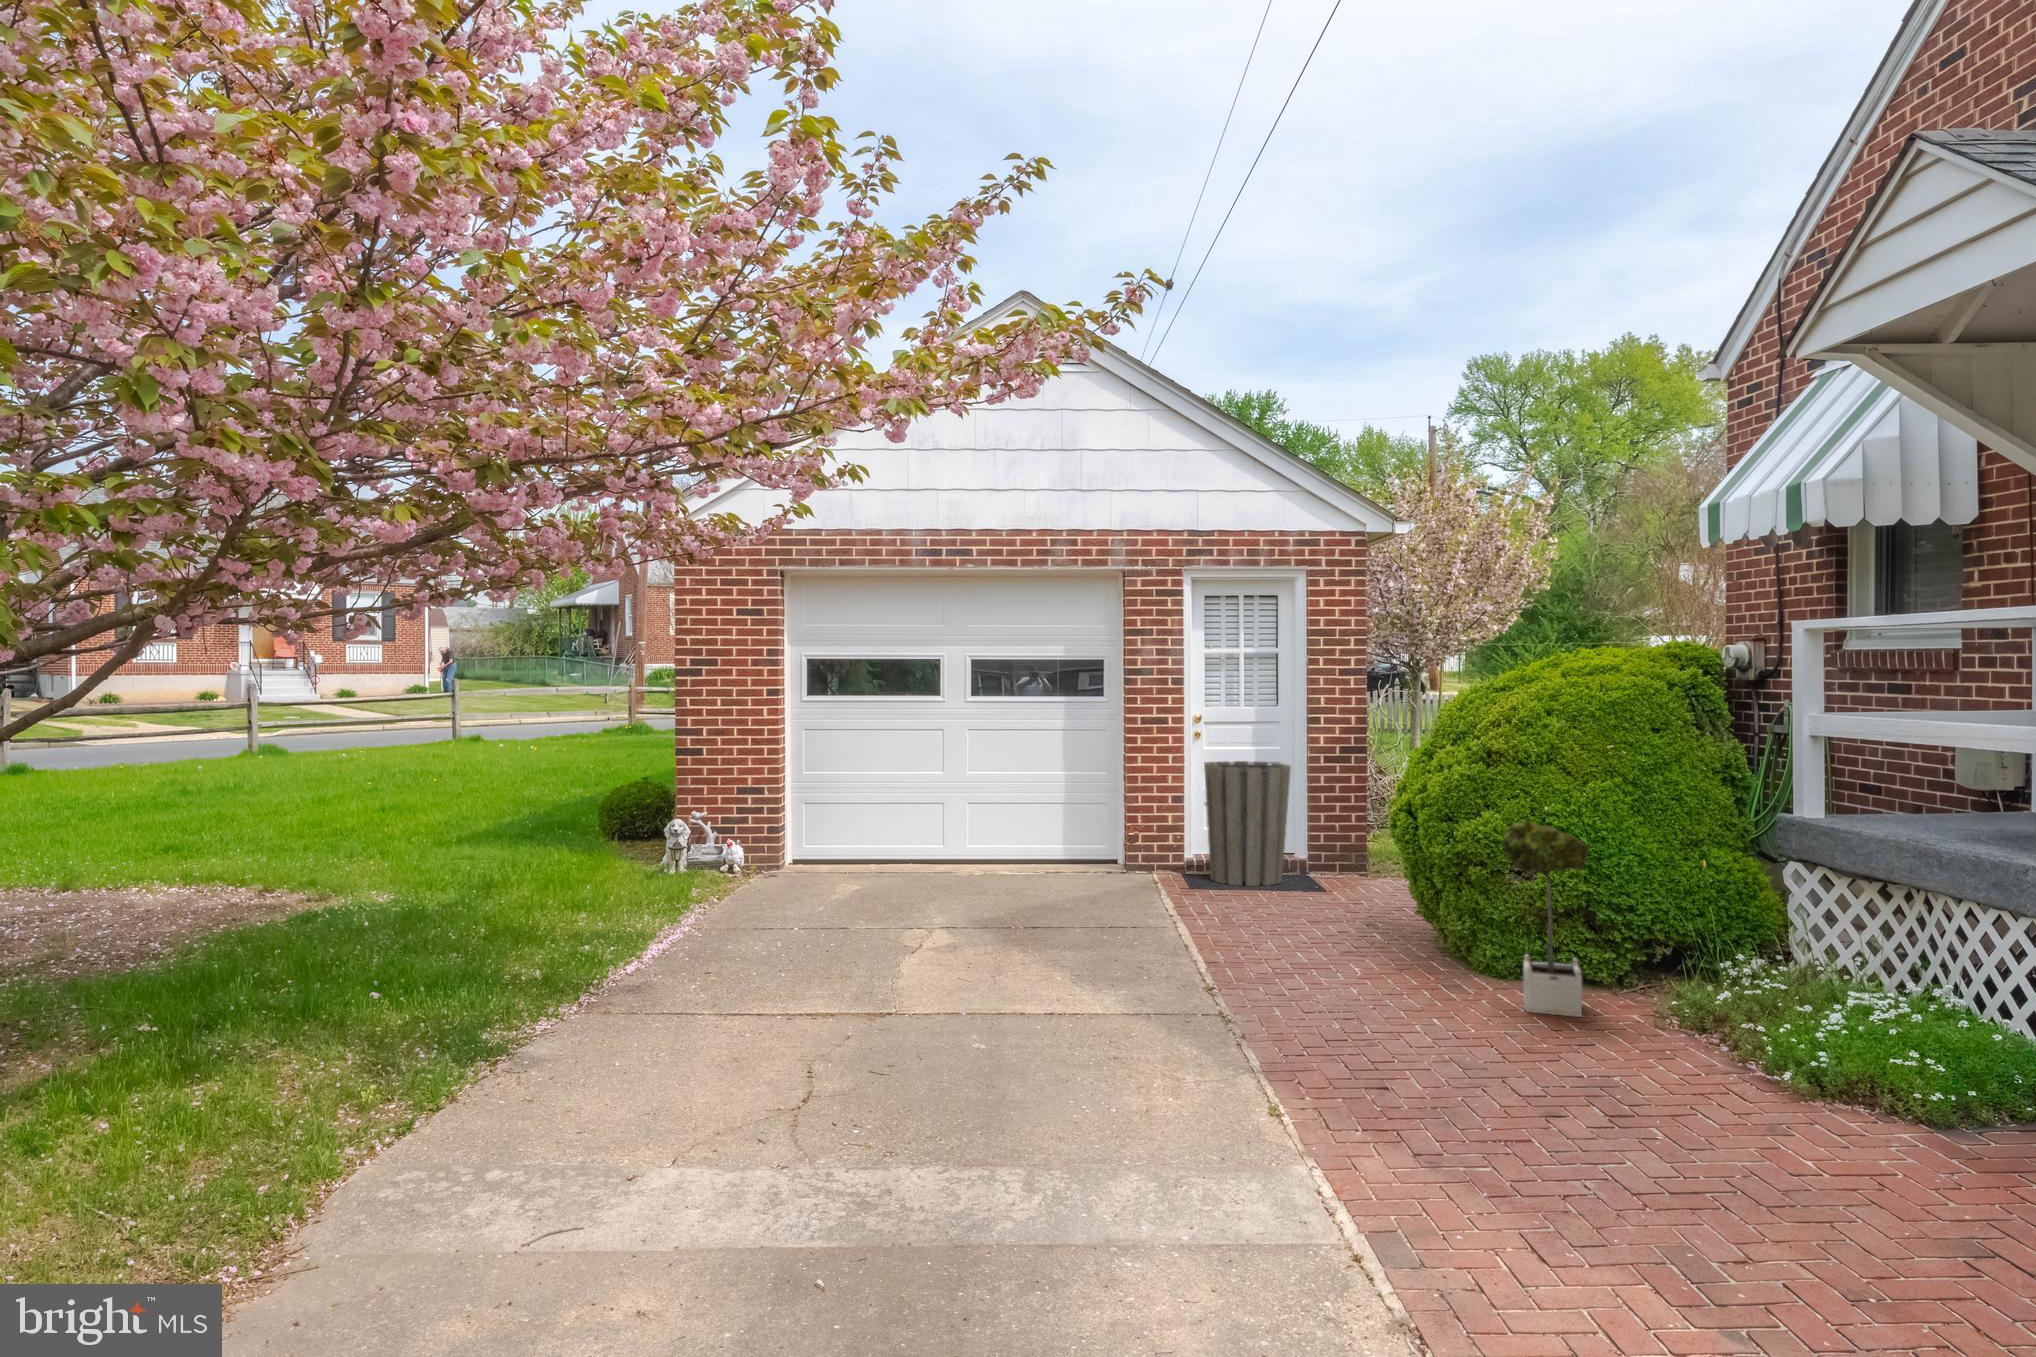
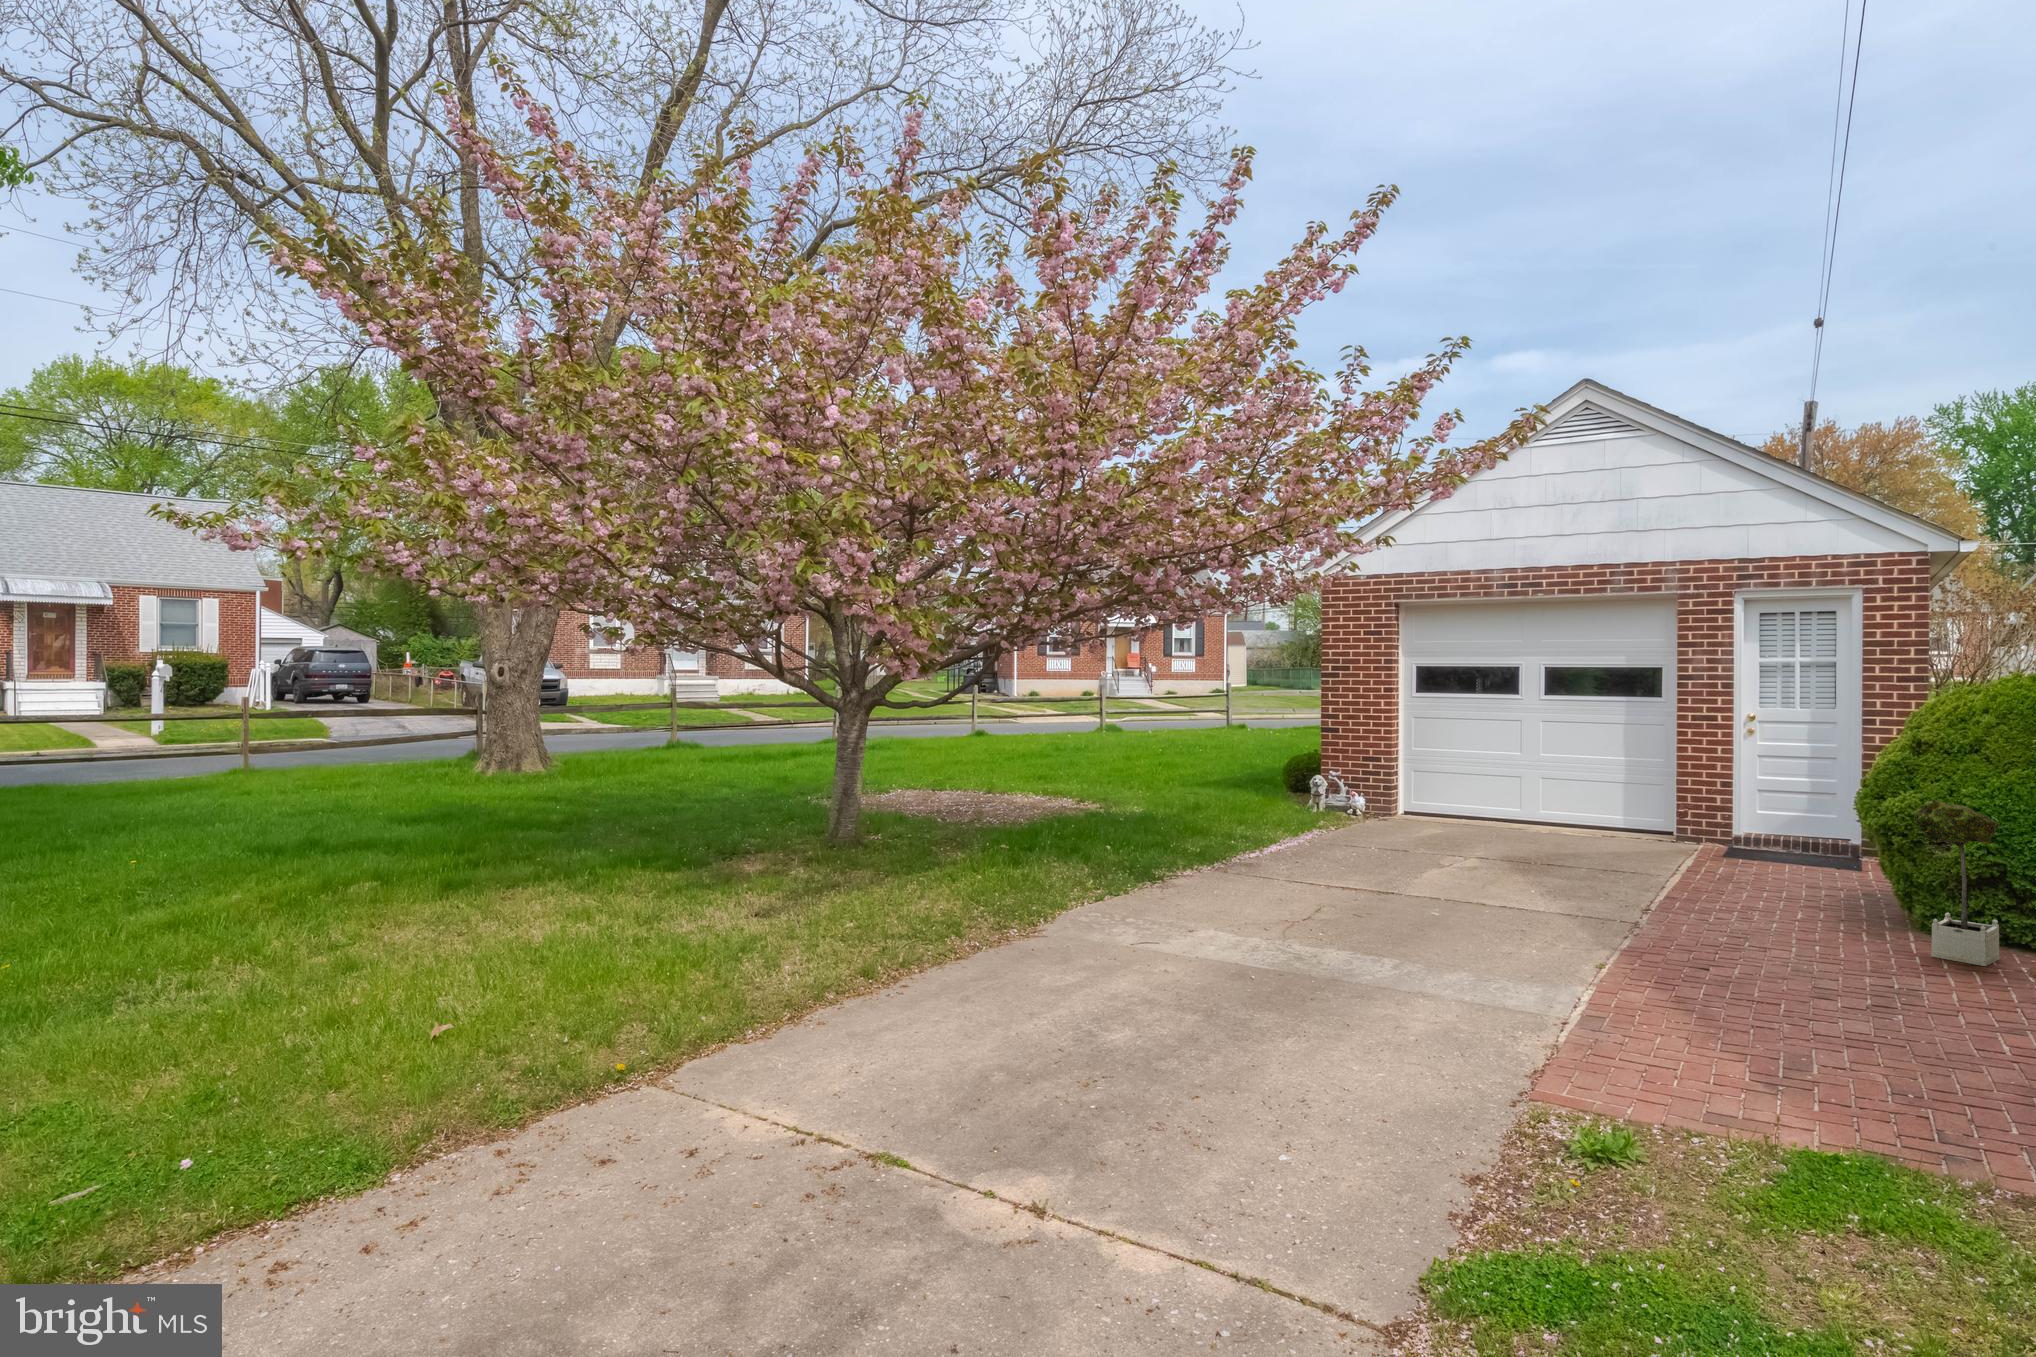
trash can: present [1204,761,1291,886] -> none [1748,755,1836,862]

